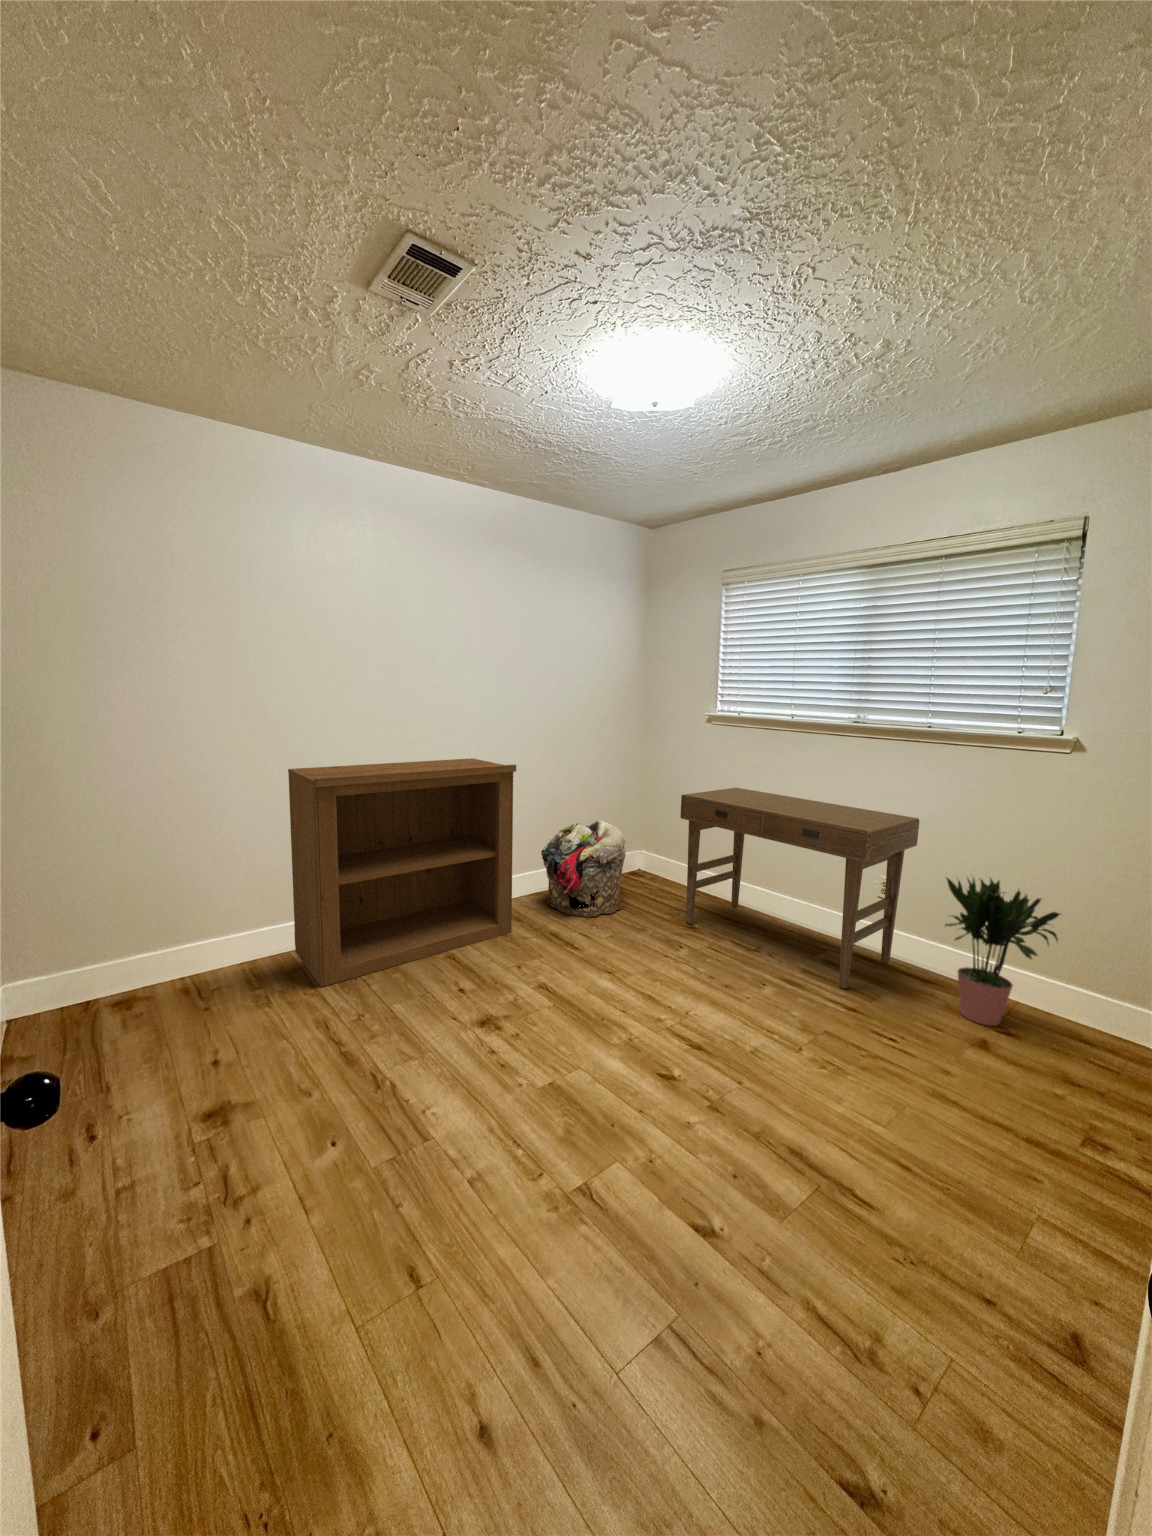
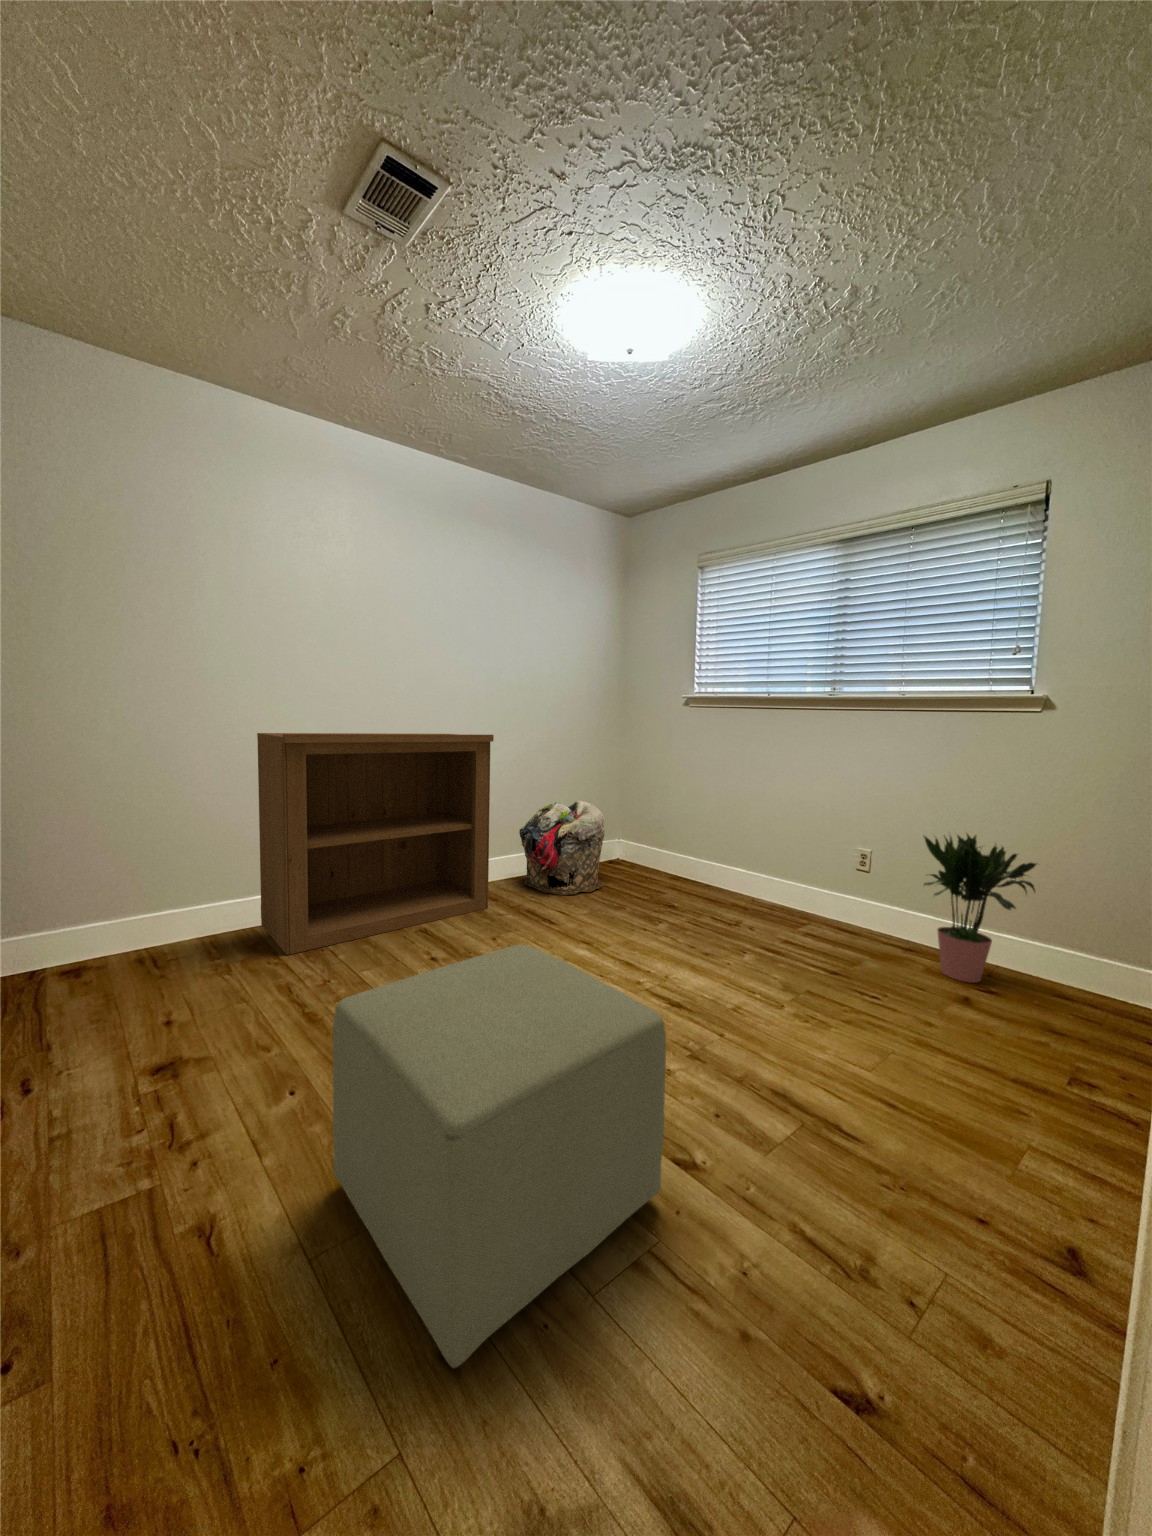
desk: present [680,788,919,989] -> none [659,766,896,953]
ottoman: none [376,1013,687,1449] -> present [333,945,666,1368]

